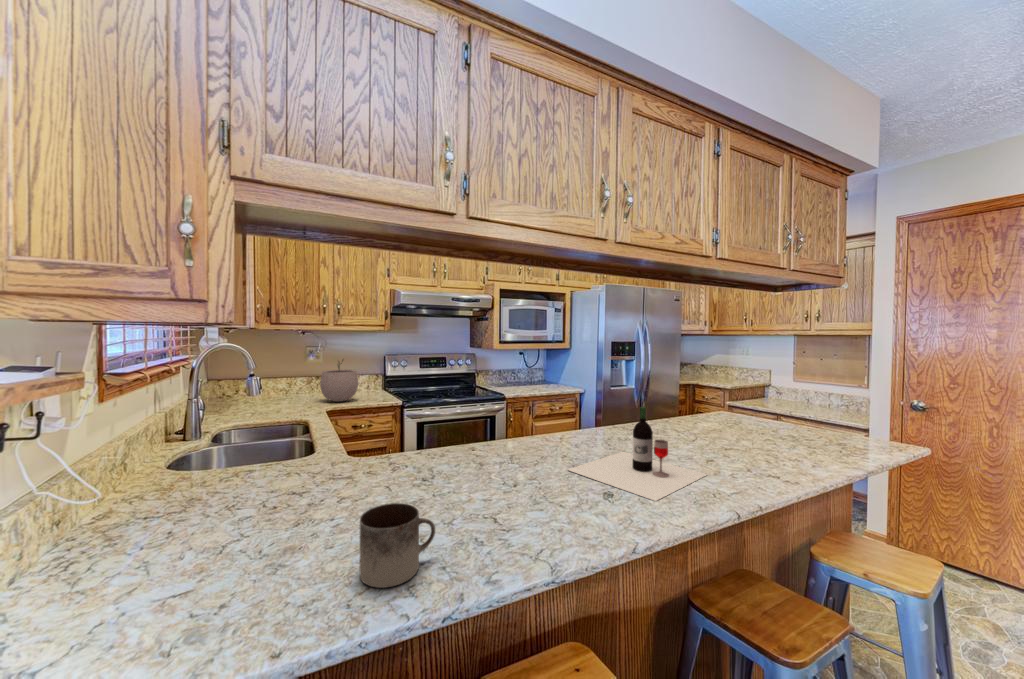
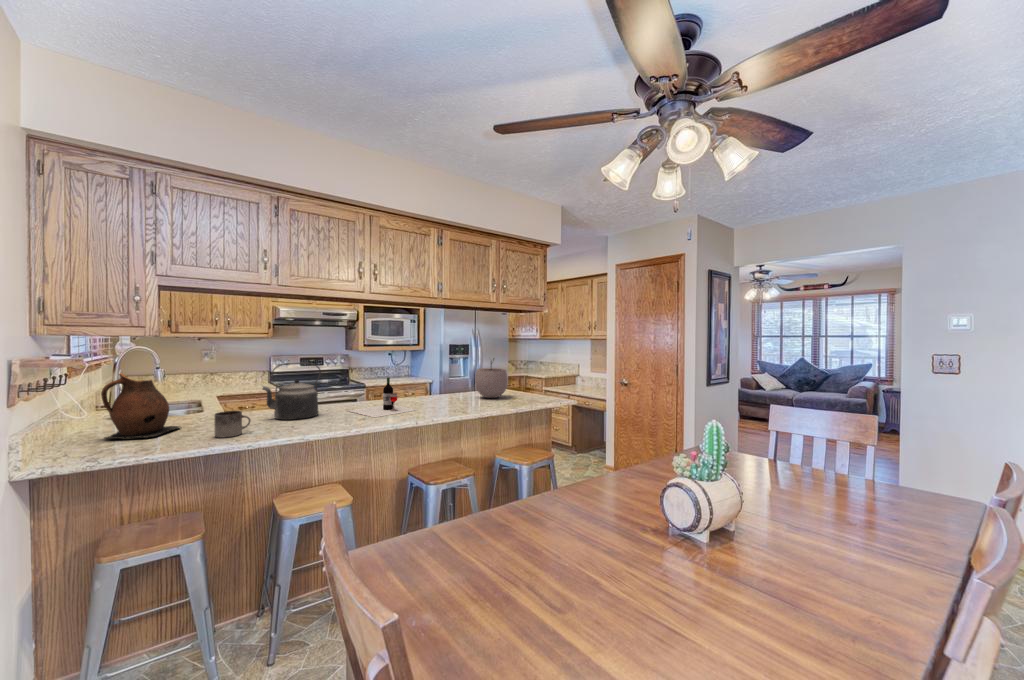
plant pot: present [320,360,358,402] -> present [475,362,508,398]
kettle: none [429,377,529,499] -> present [262,362,321,420]
ceramic pitcher: none [112,407,284,576] -> present [101,374,181,439]

